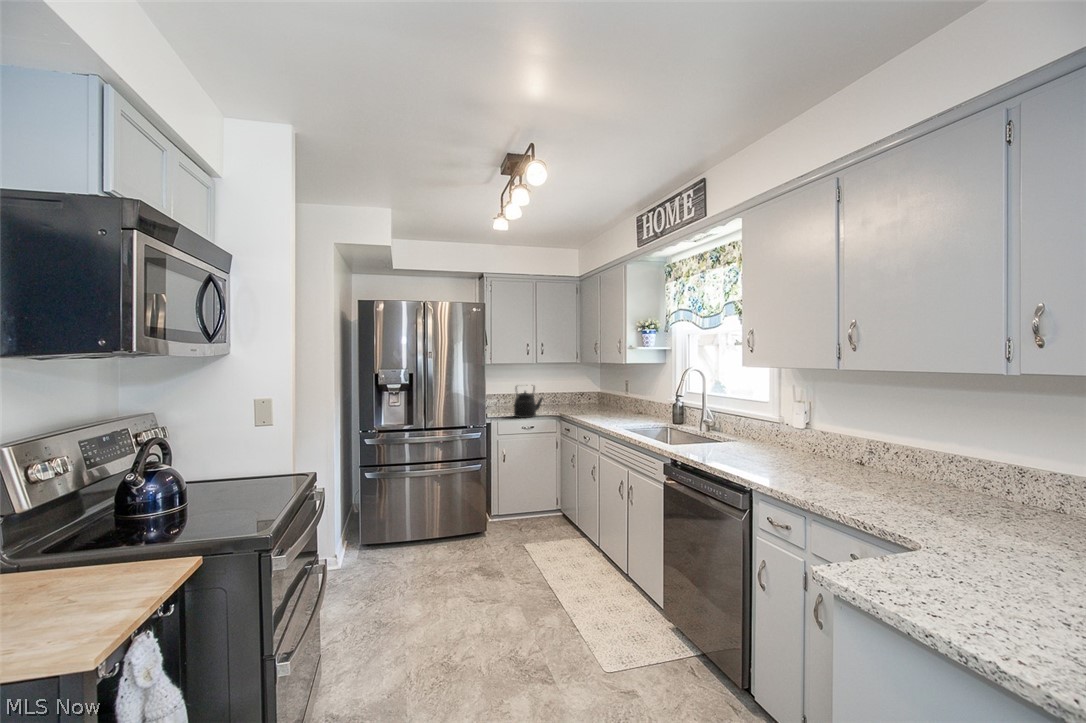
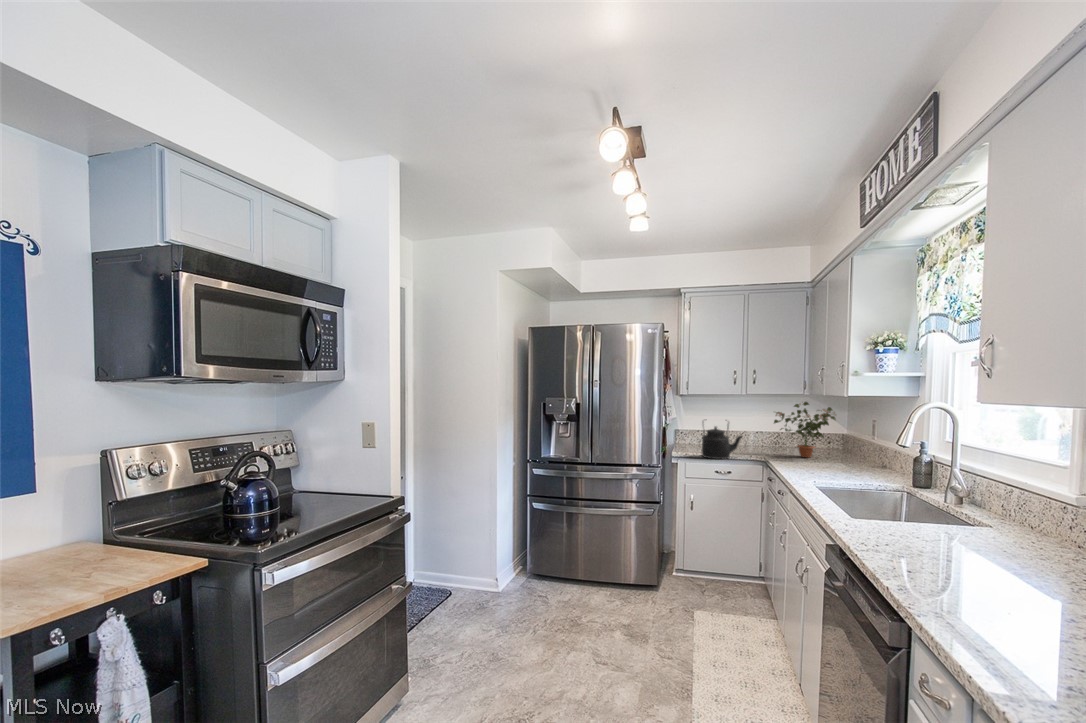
potted plant: none [558,369,603,412] -> present [774,402,836,458]

